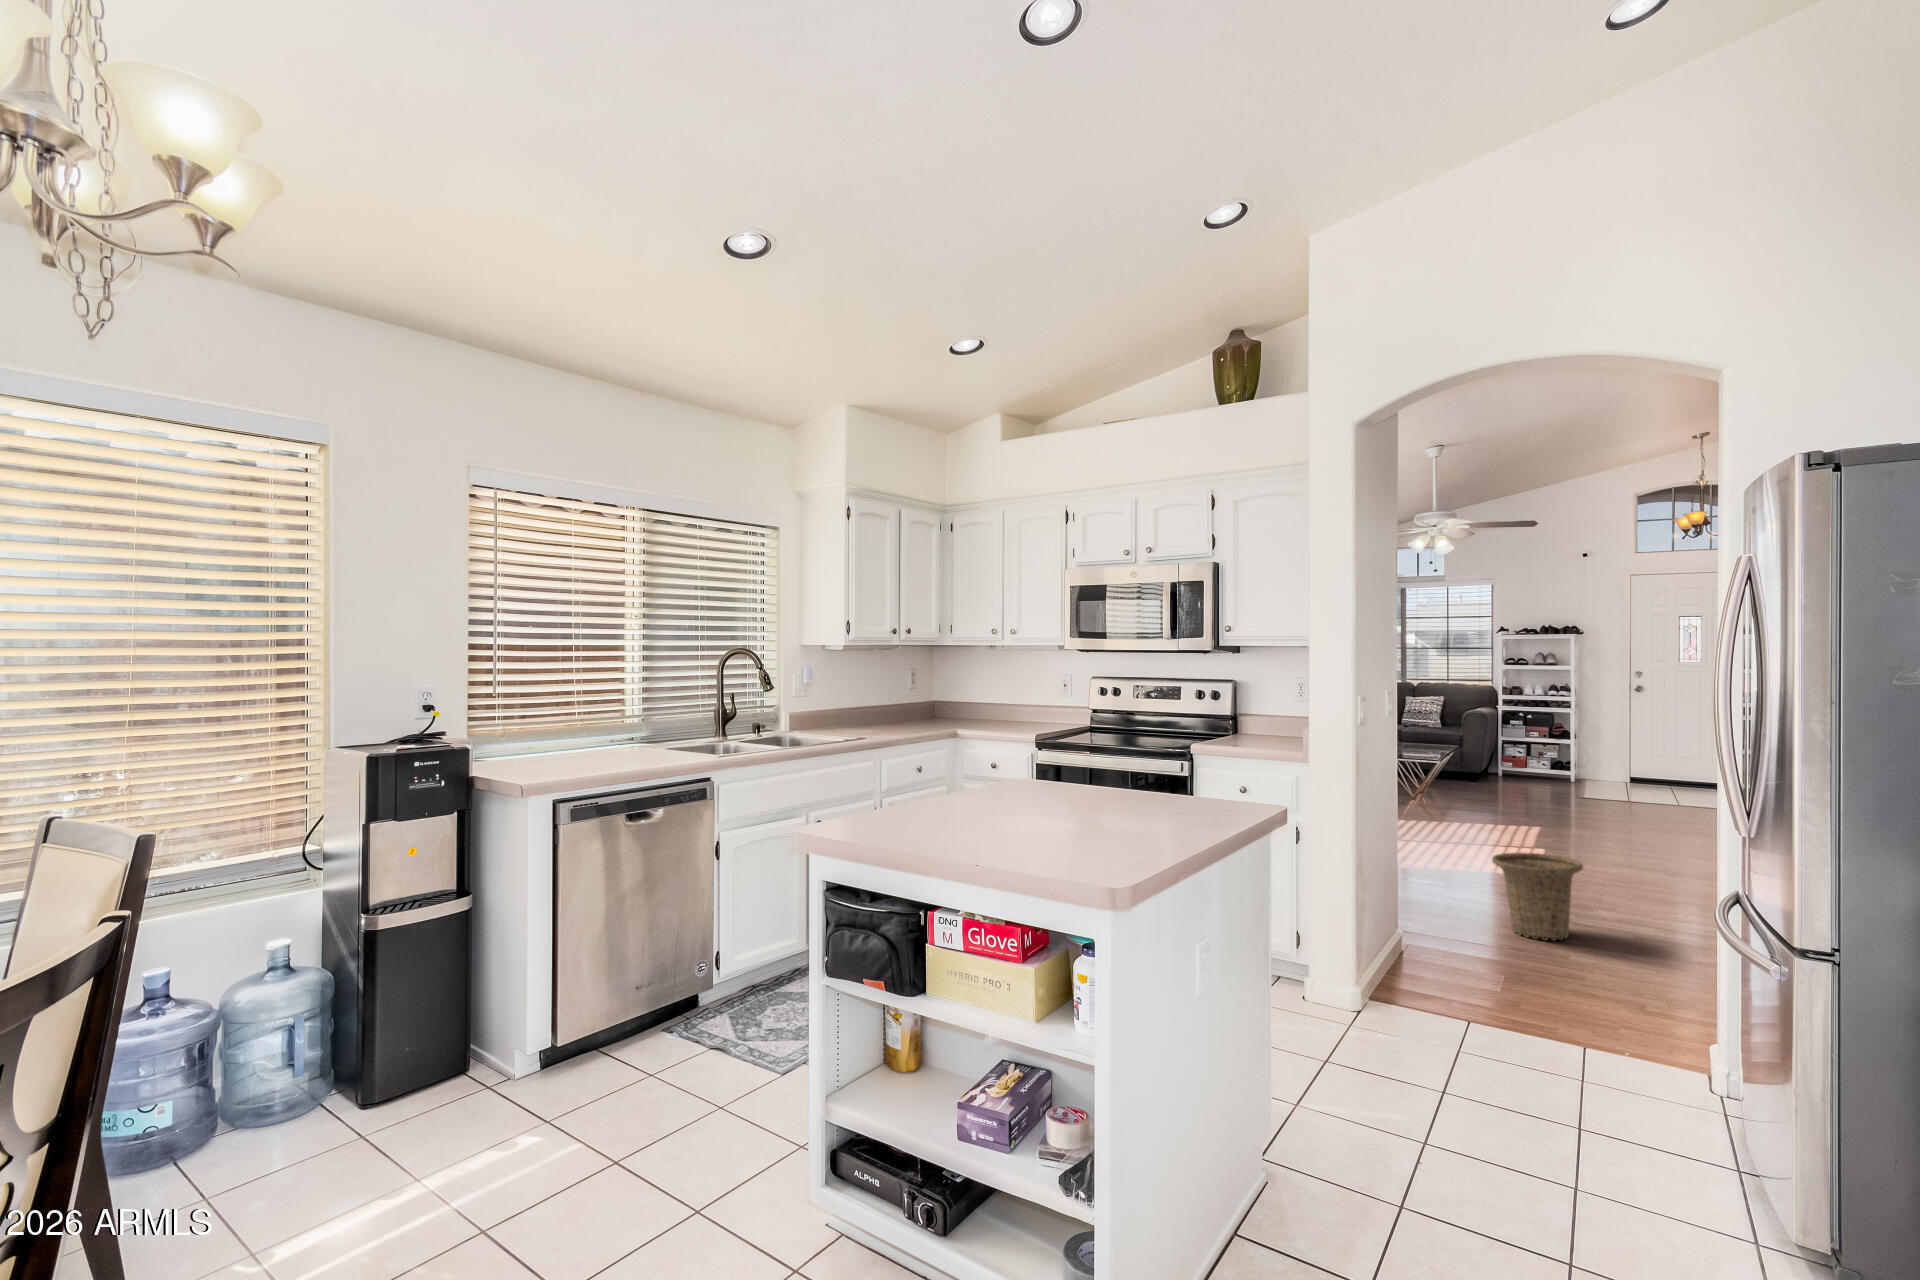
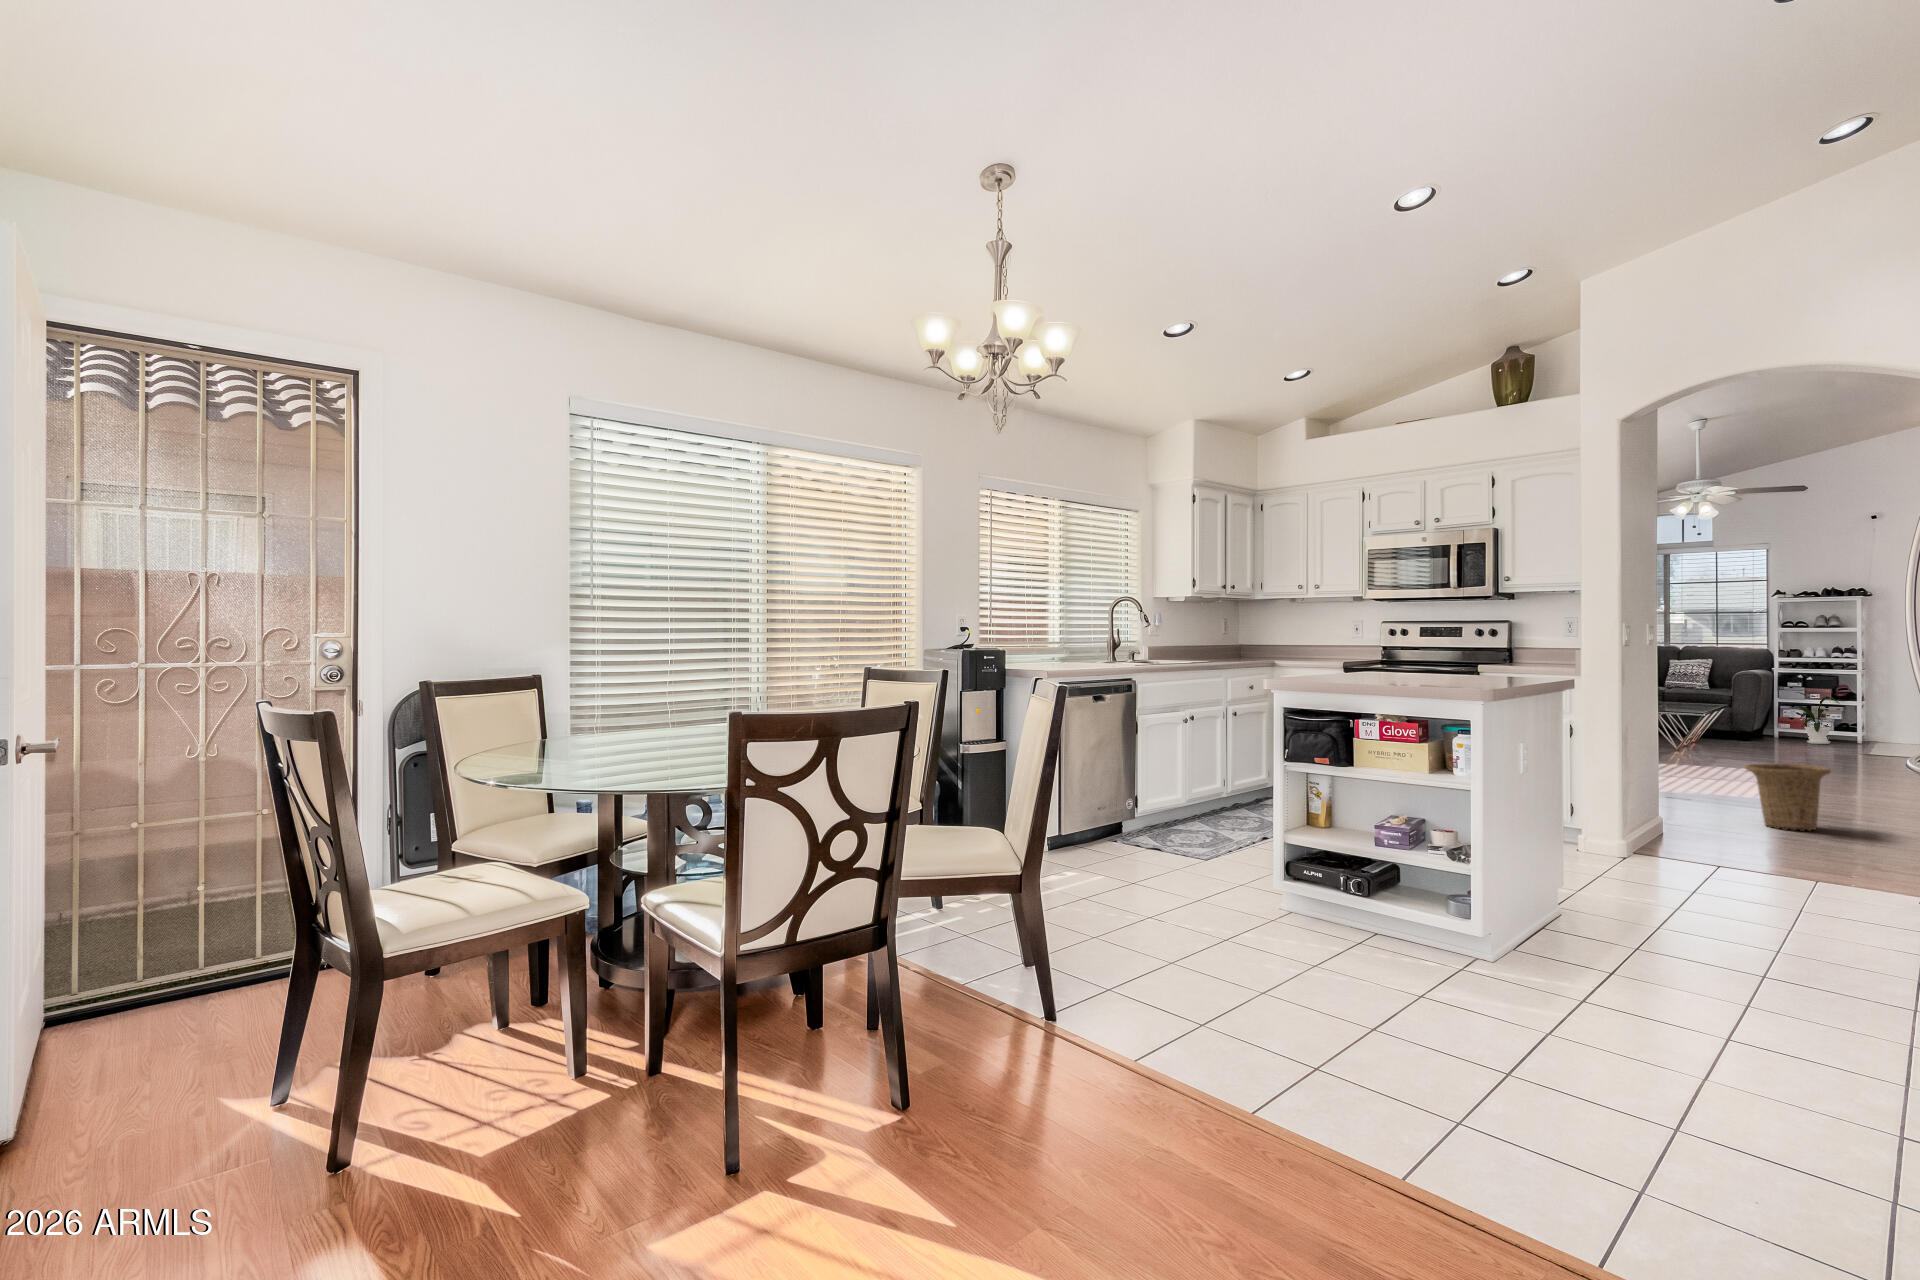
house plant: none [1508,730,1557,784] -> present [1788,692,1839,744]

